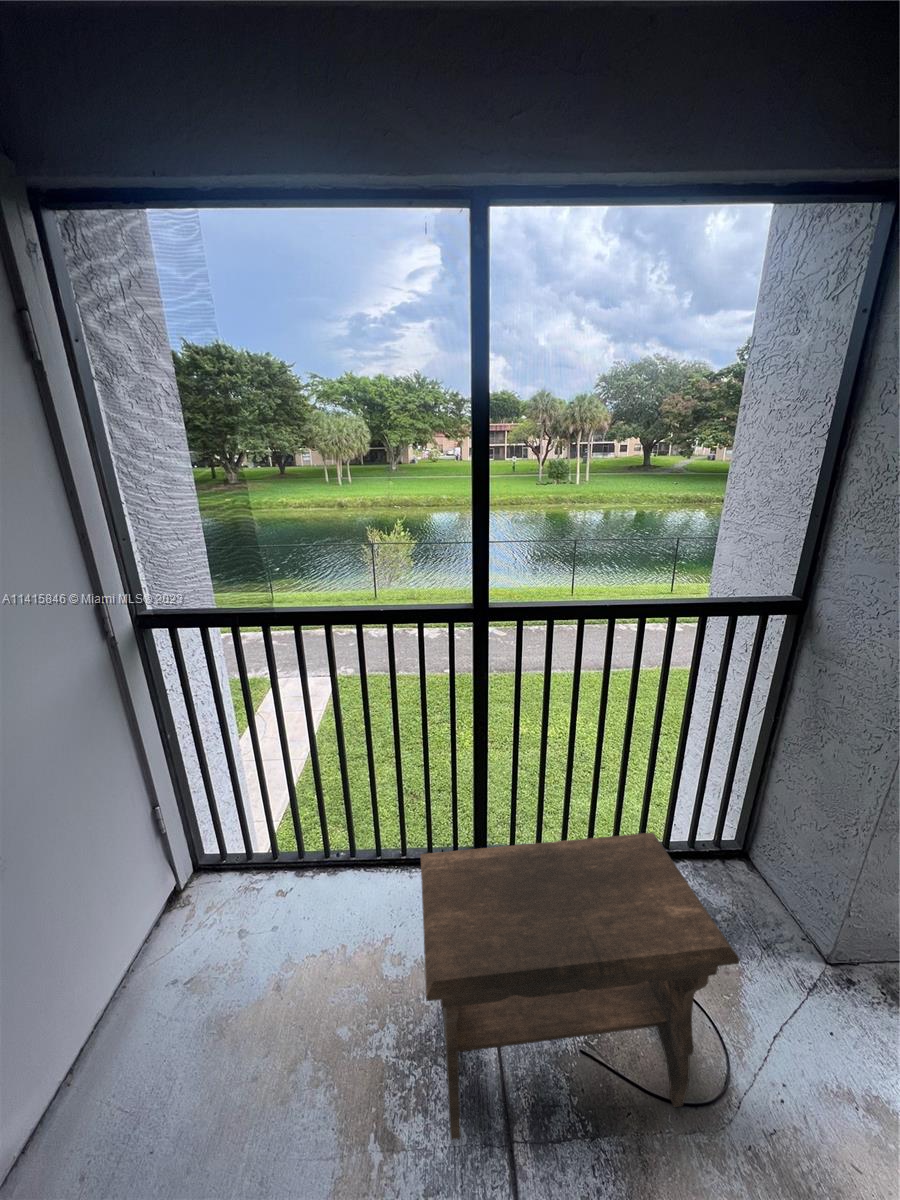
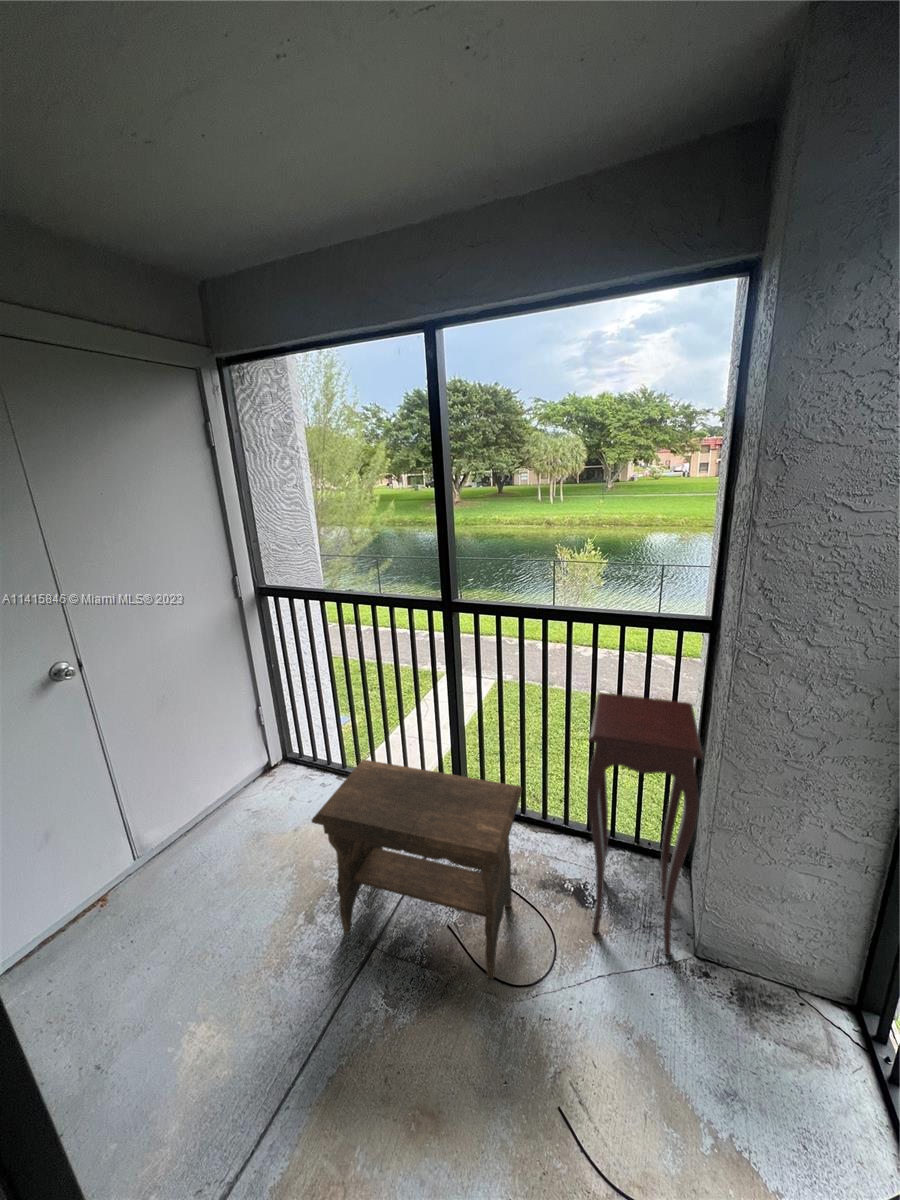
side table: none [683,690,891,980] -> present [588,693,703,956]

